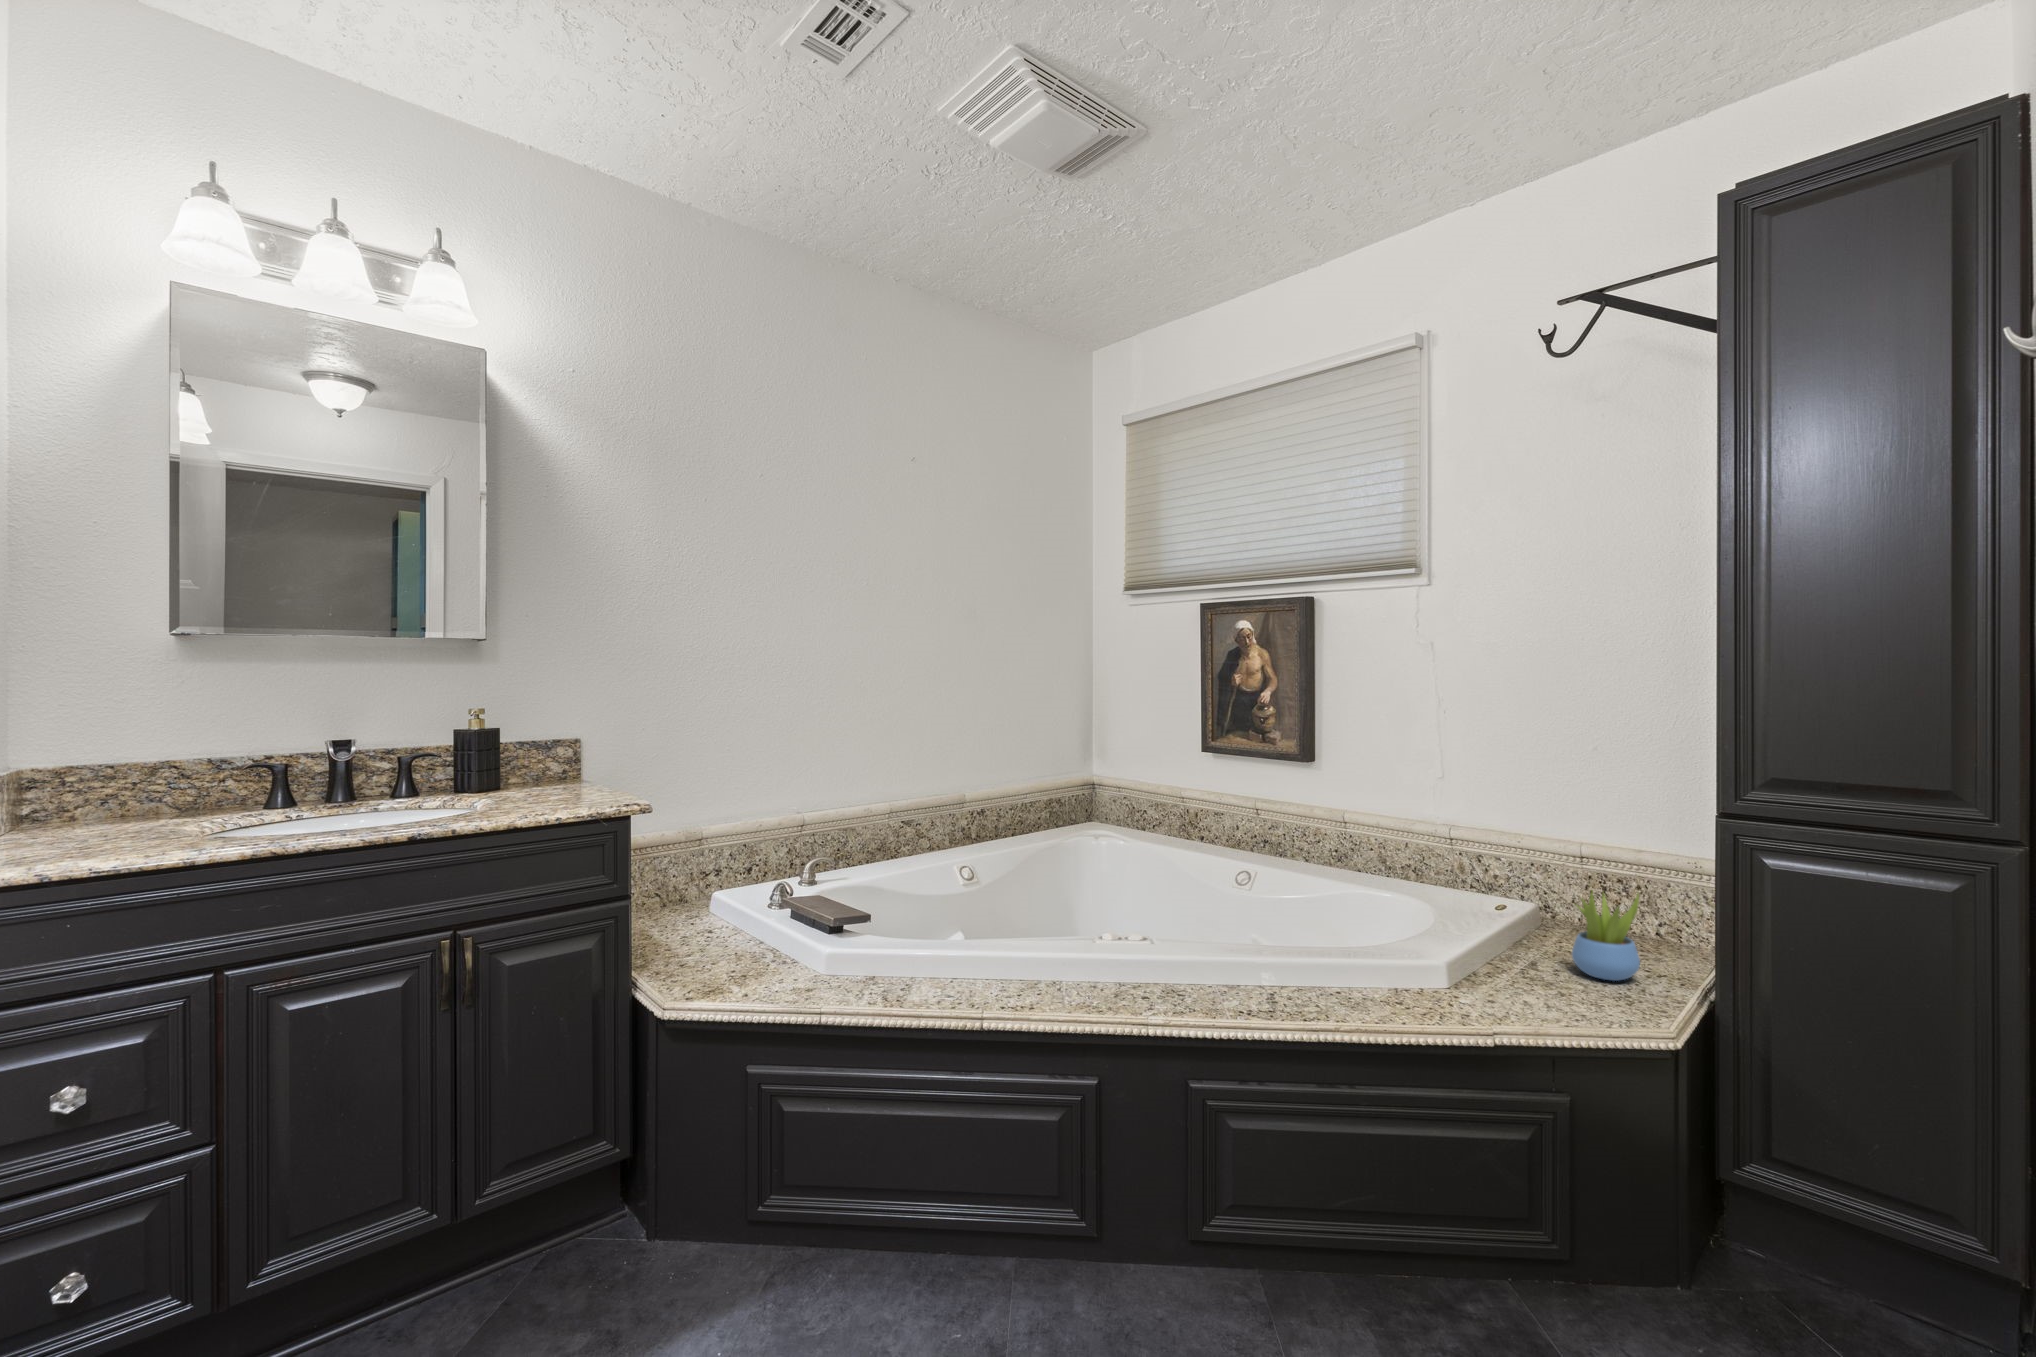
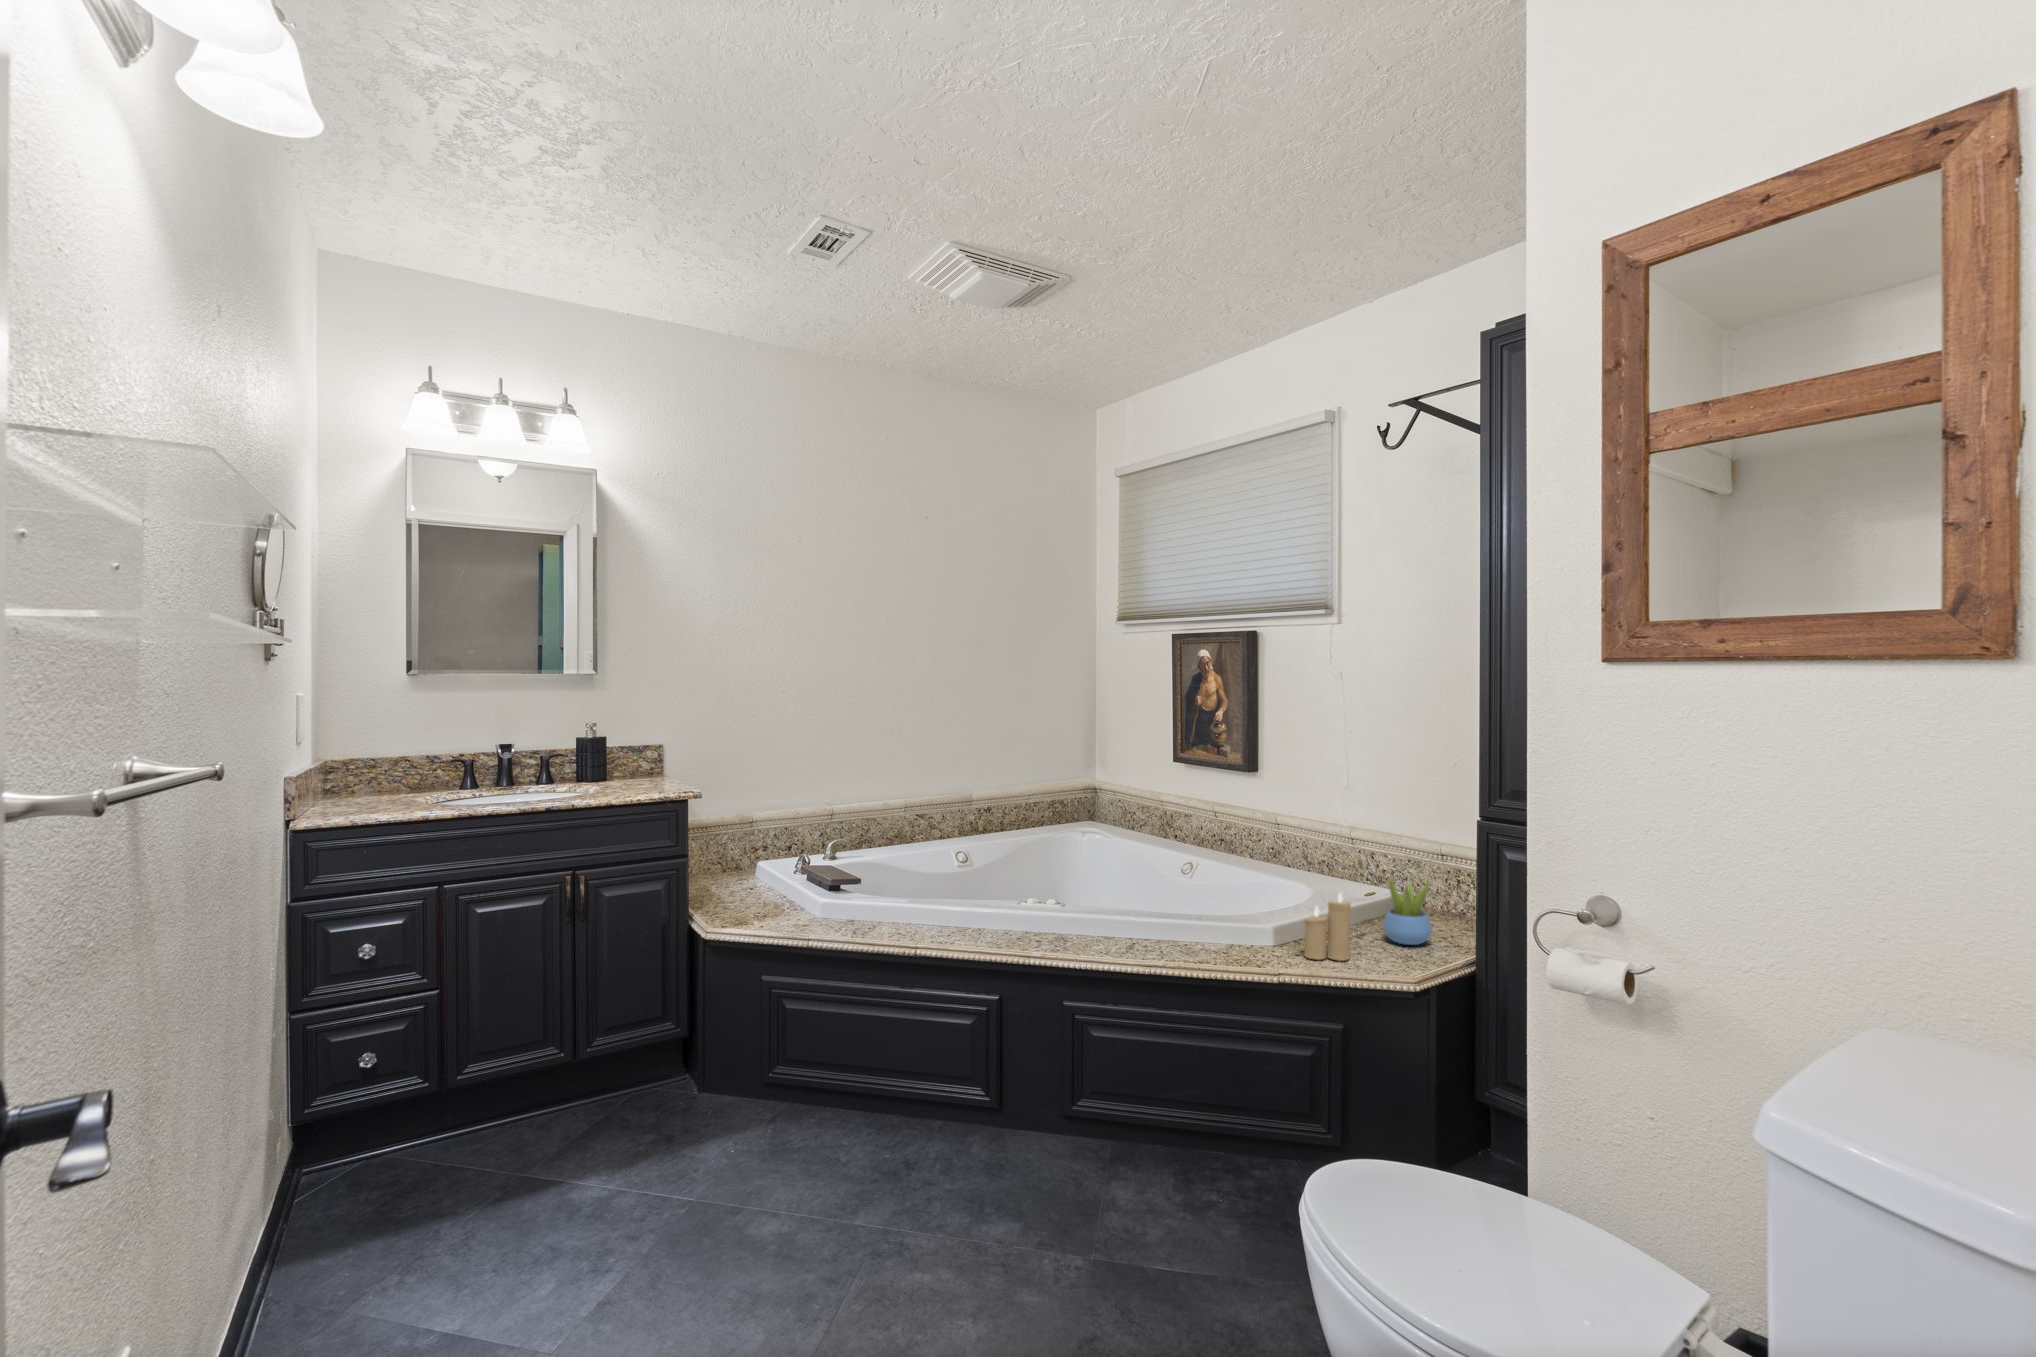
candle: none [1507,919,1572,1012] -> present [1304,893,1351,961]

